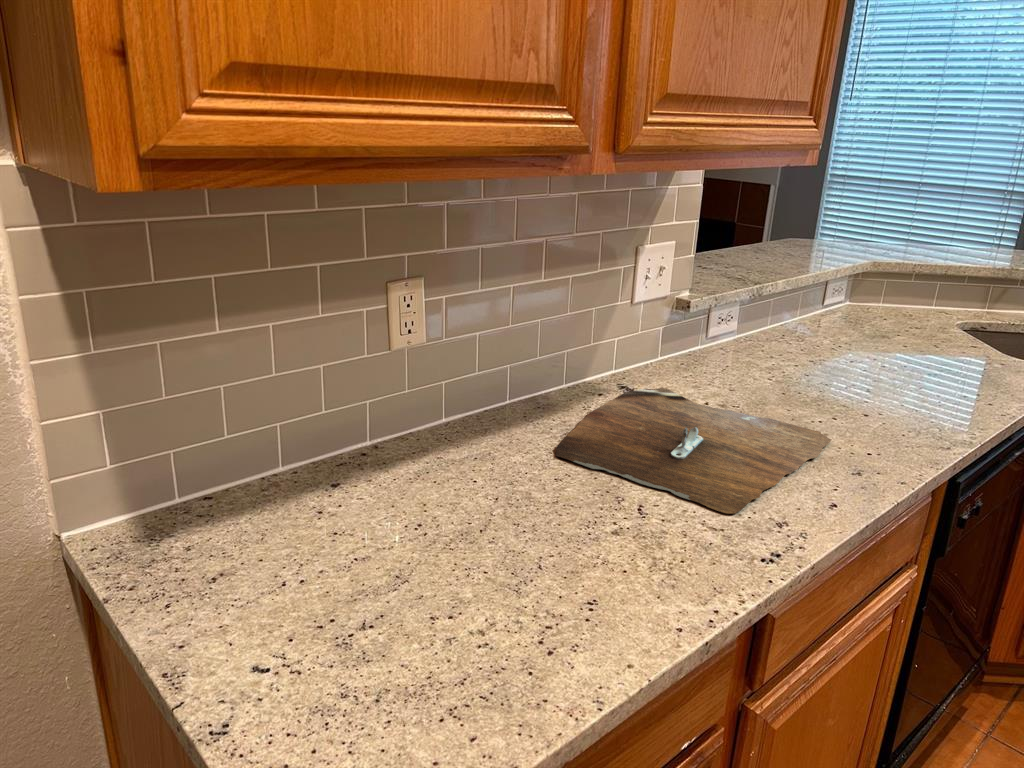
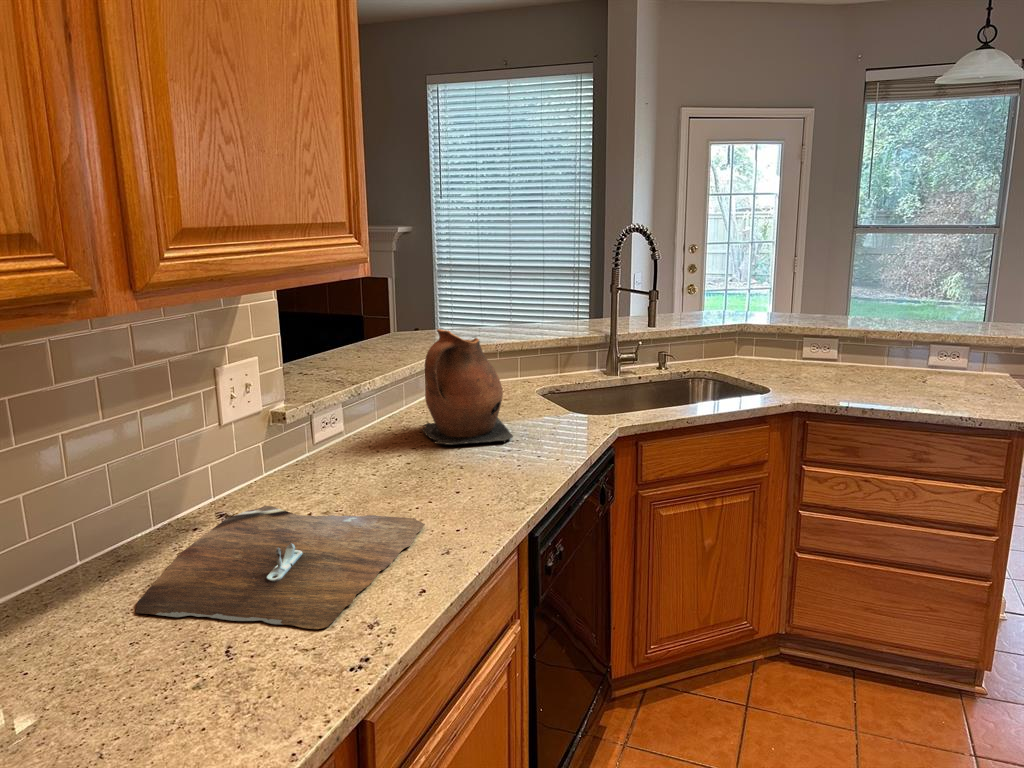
ceramic pitcher: none [816,235,931,374] -> present [421,329,513,445]

